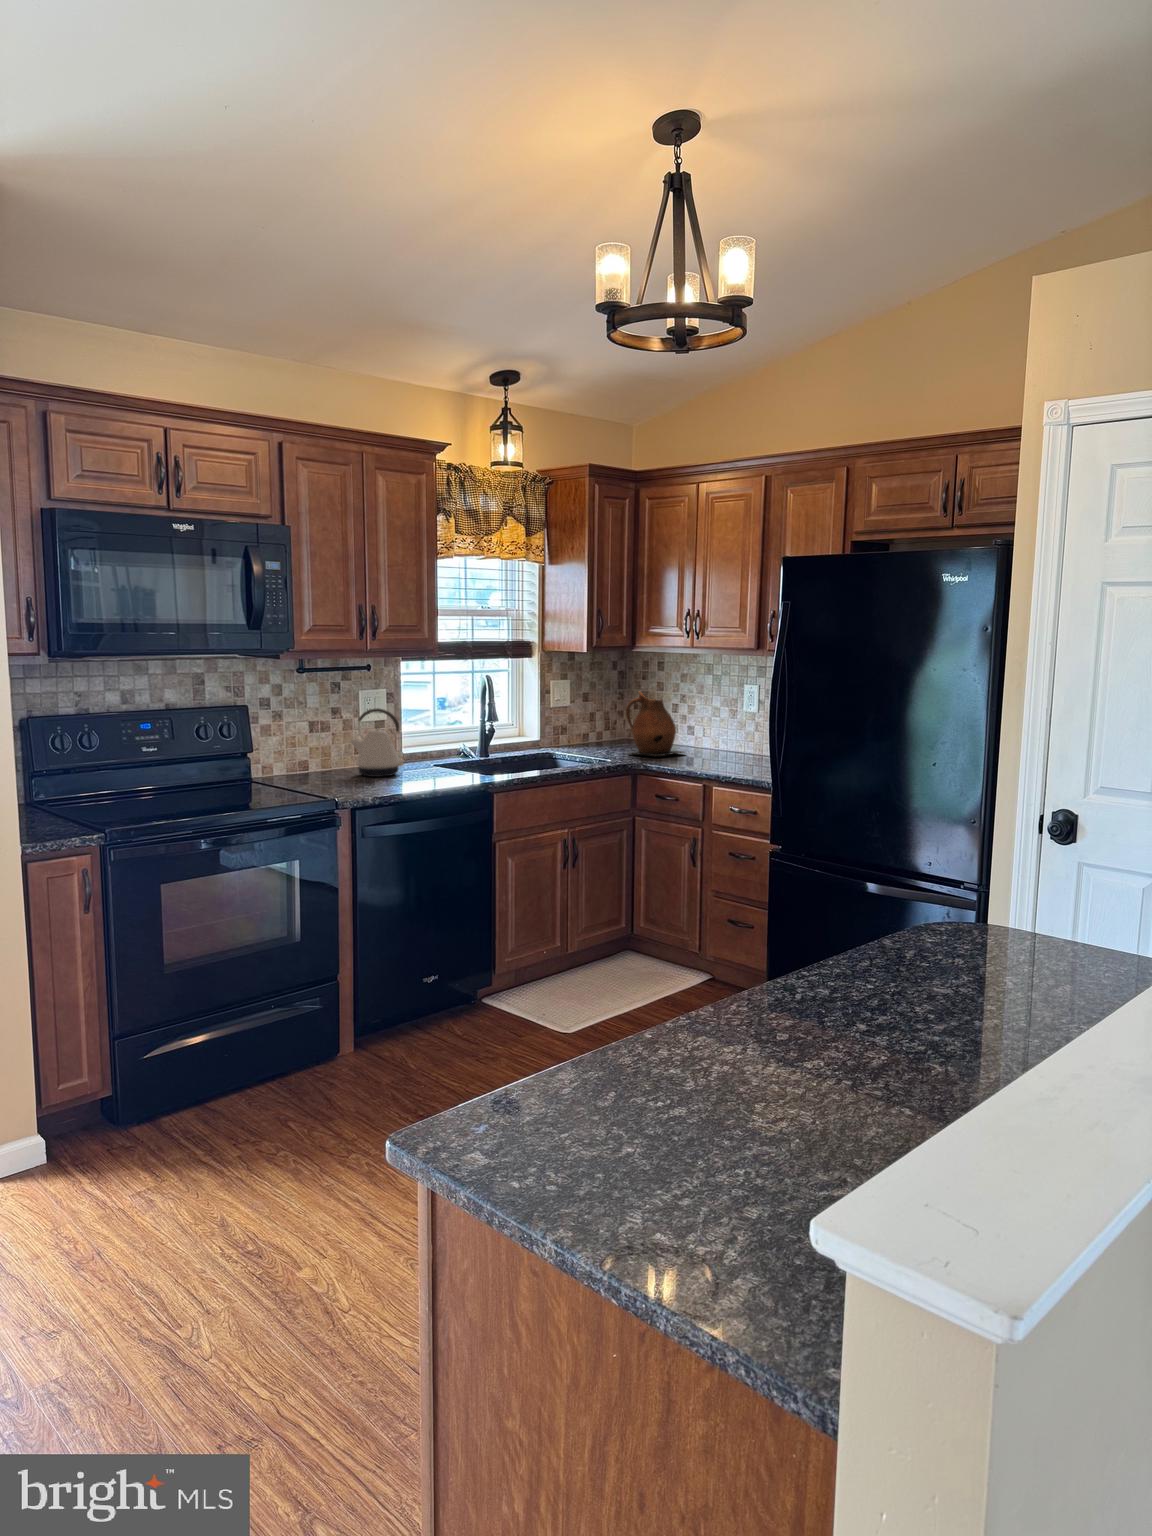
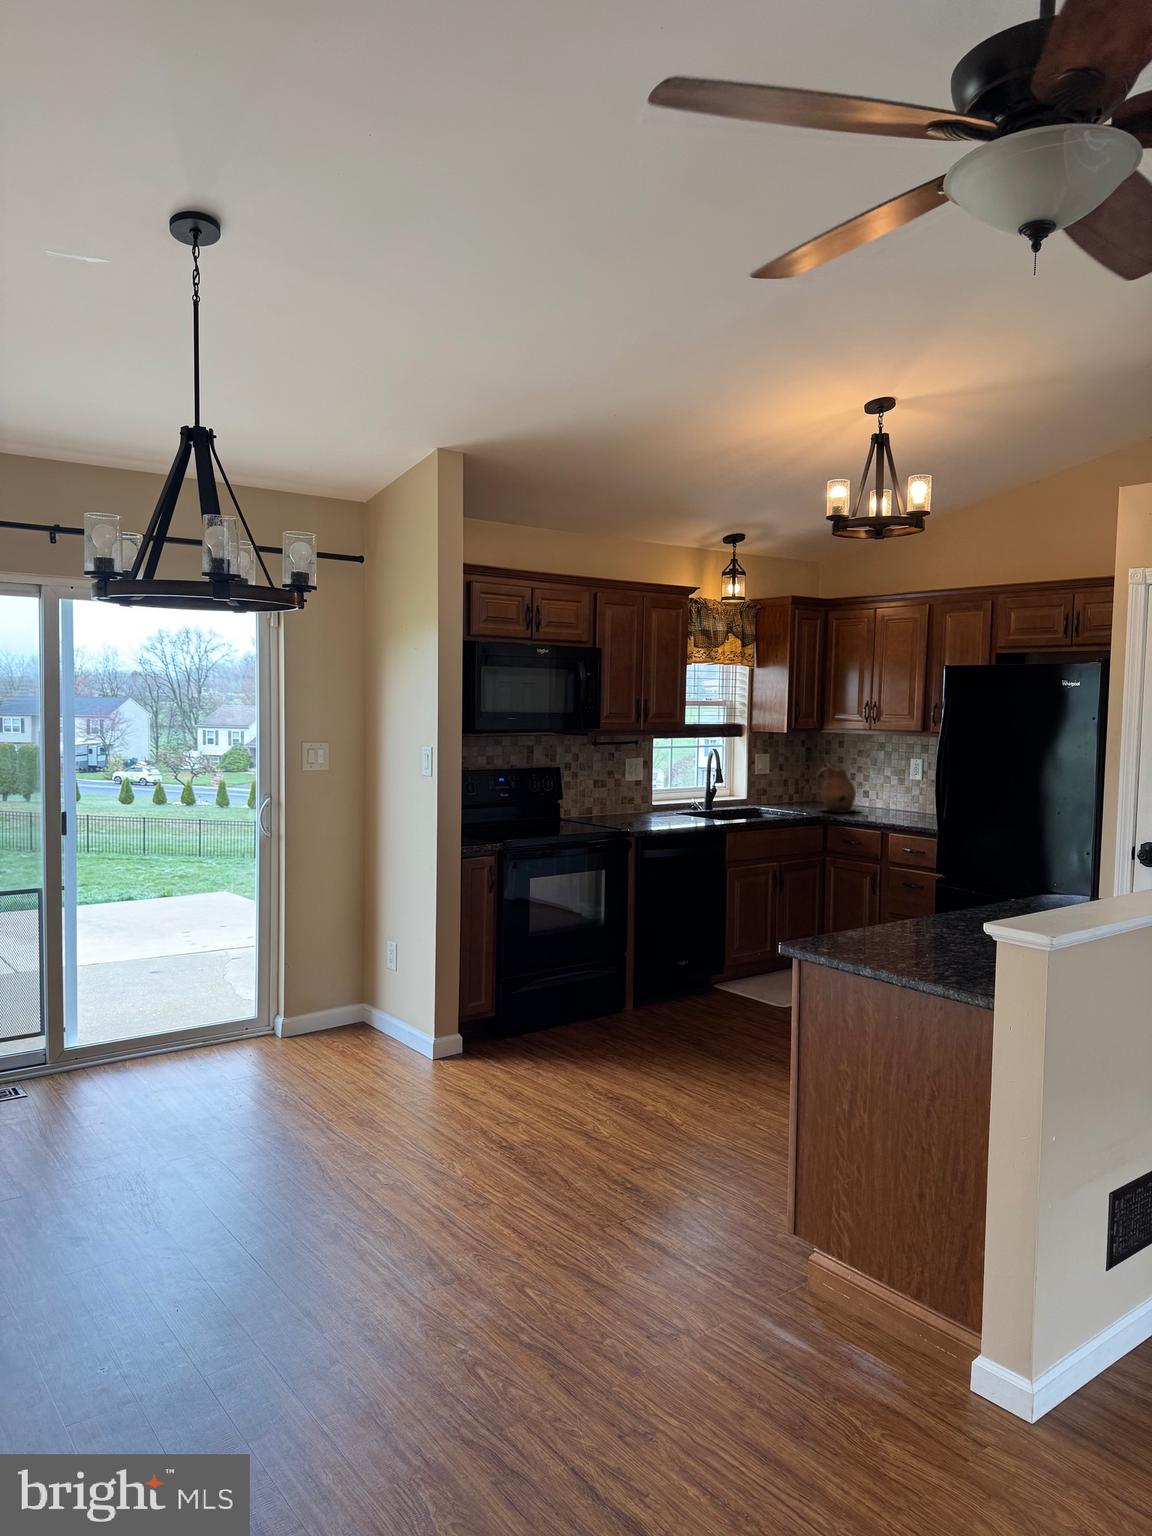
kettle: present [350,708,403,777] -> none [624,771,661,819]

